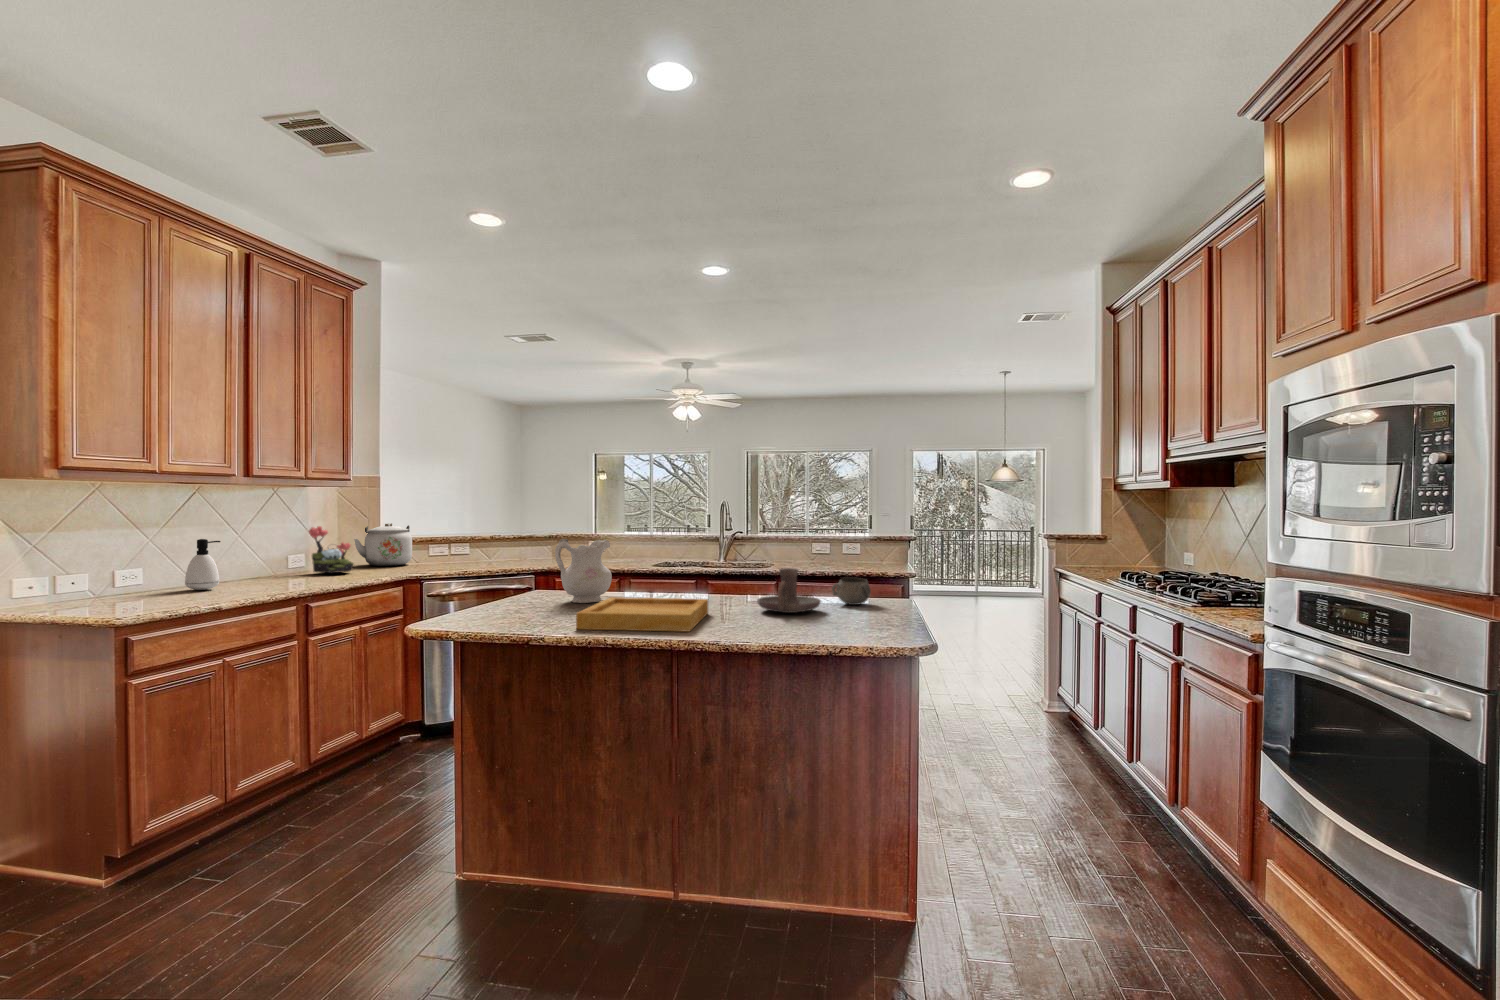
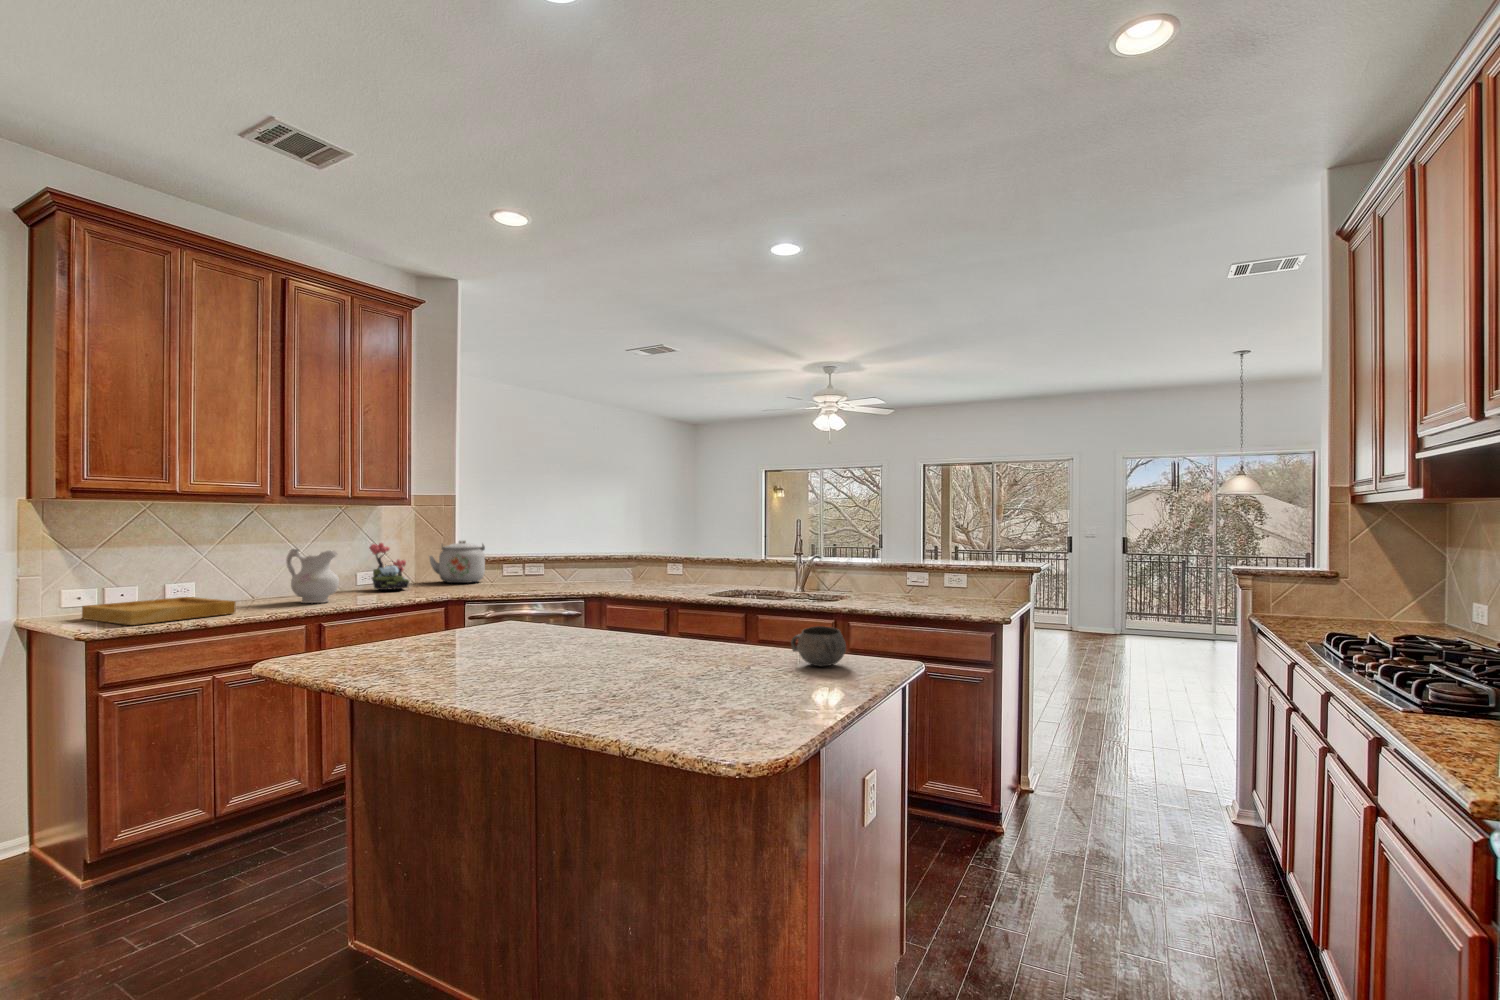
soap dispenser: present [185,539,220,590] -> none [223,555,256,604]
ceramic pitcher: present [555,539,612,603] -> present [286,549,339,603]
candle holder: present [757,568,821,613] -> none [666,612,753,674]
tray: present [576,597,708,632] -> present [82,597,236,625]

